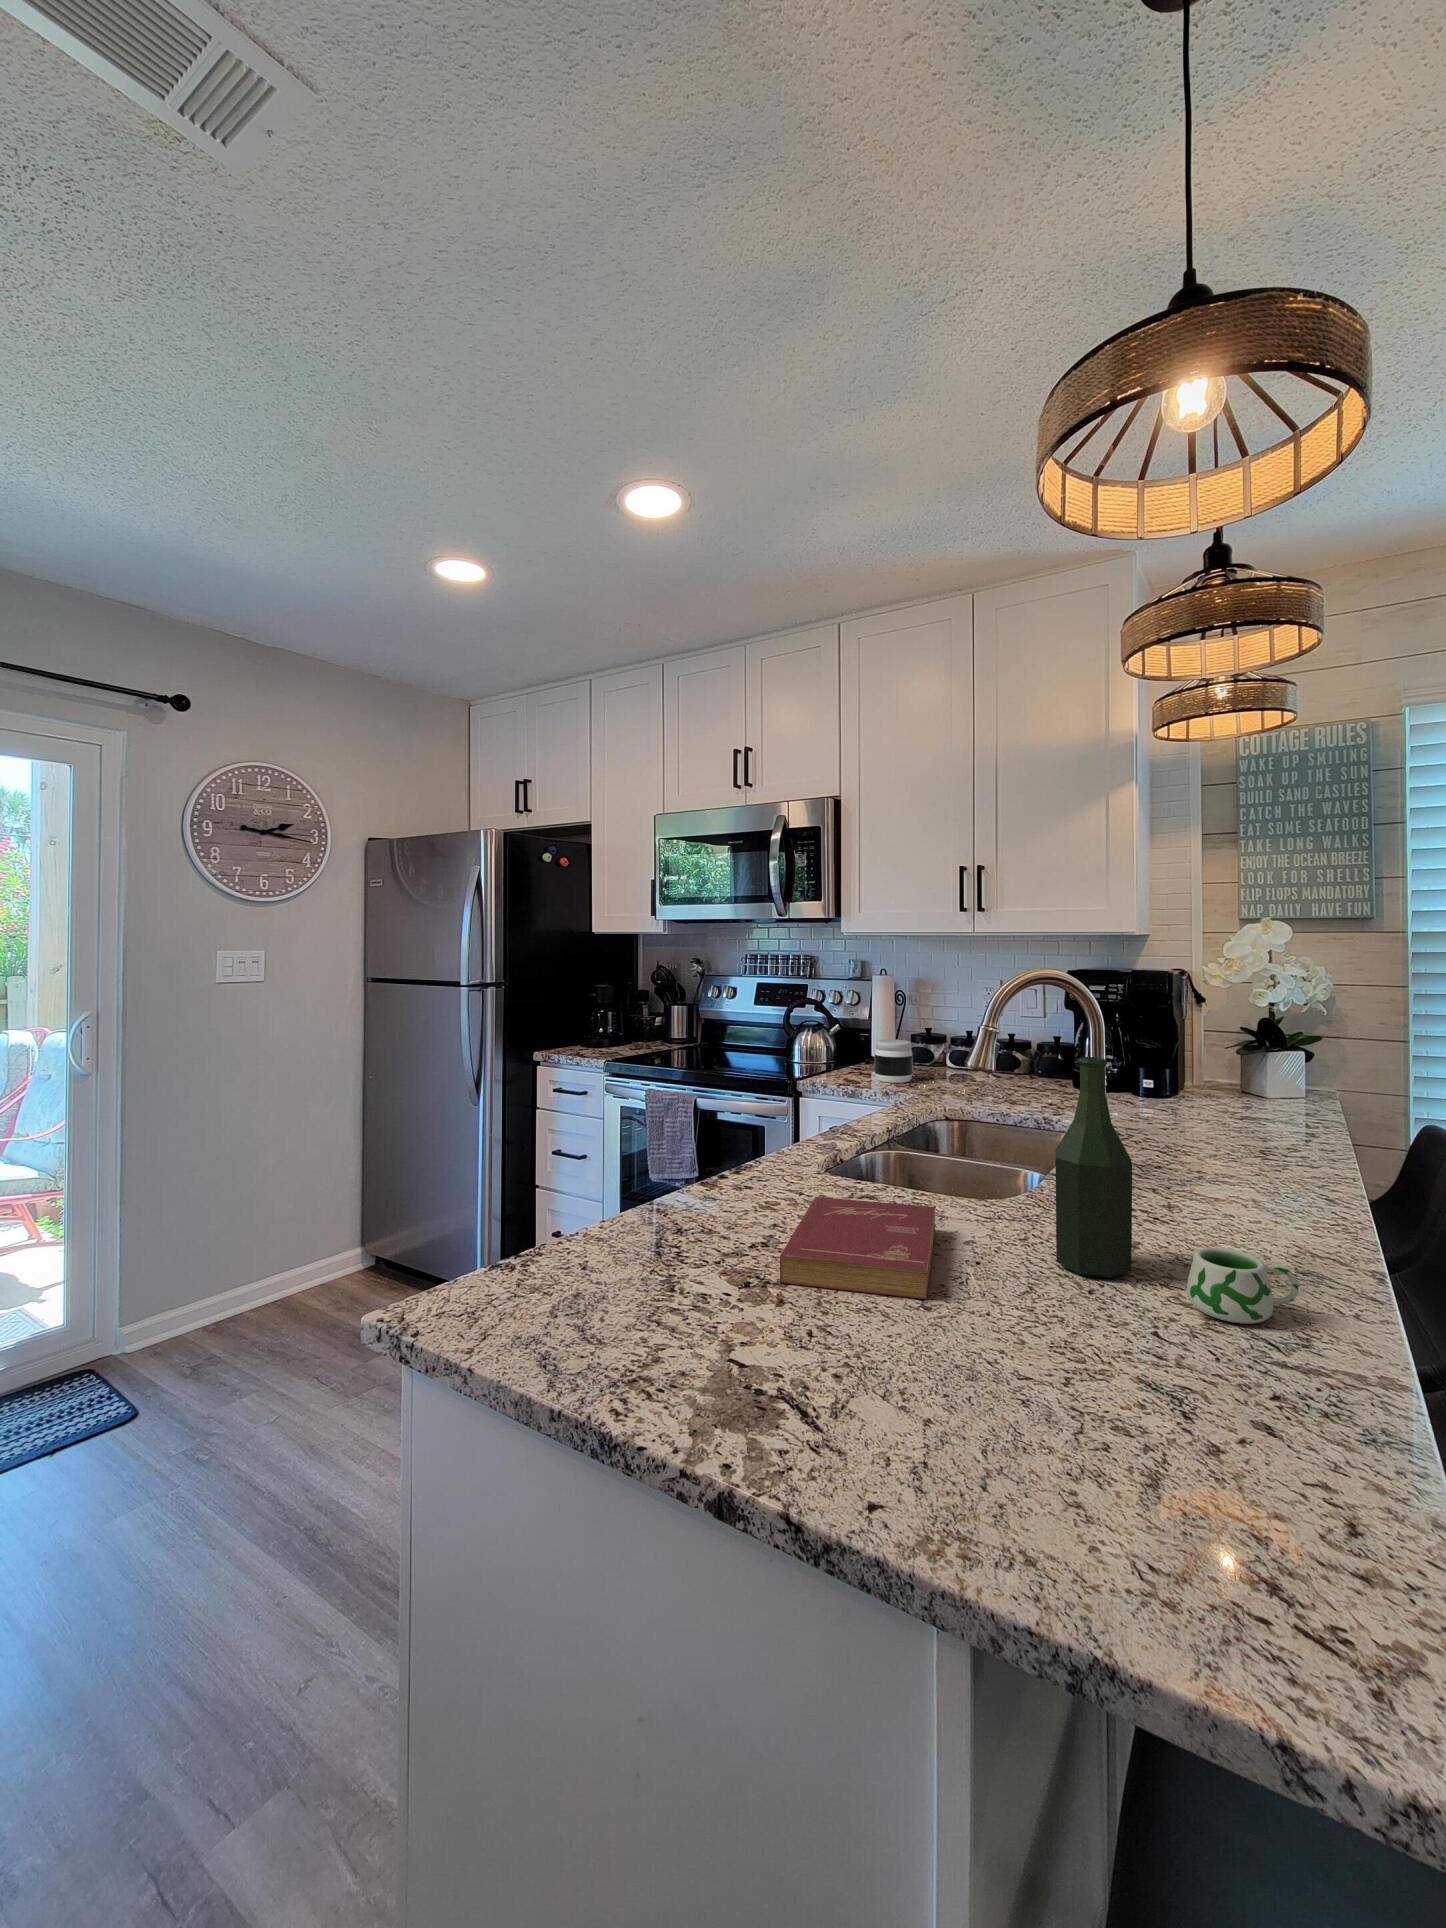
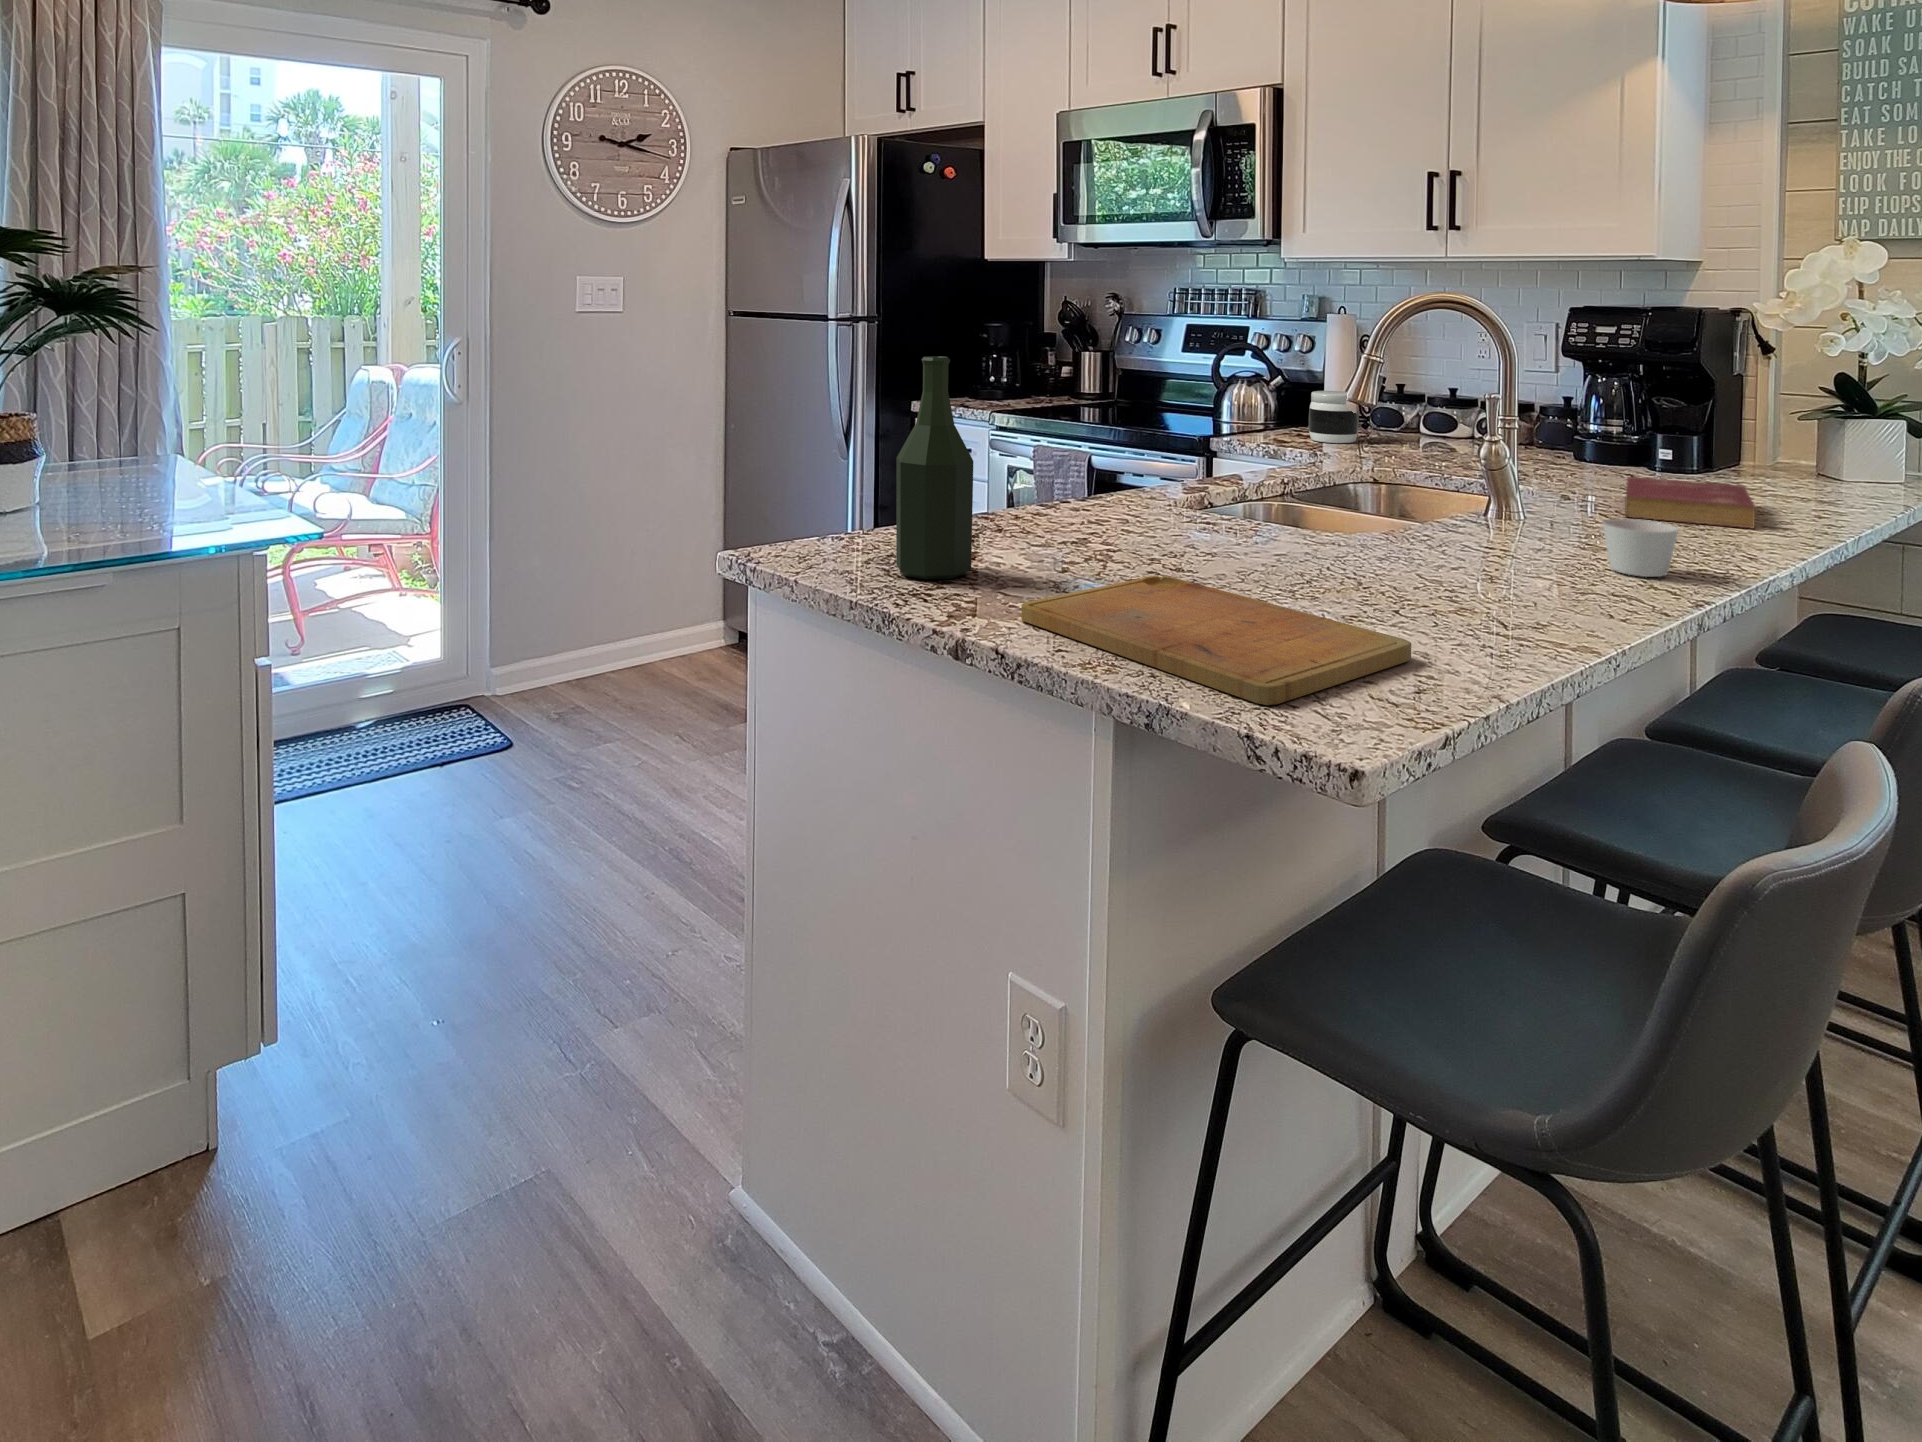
bottle: present [1055,1057,1132,1278] -> present [896,356,973,580]
candle: none [1237,1184,1309,1243] -> present [1602,519,1678,577]
book: present [780,1197,936,1299] -> present [1625,477,1755,528]
mug: present [1187,1248,1299,1324] -> none [1468,549,1579,613]
cutting board: none [778,1311,1245,1604] -> present [1021,575,1411,705]

